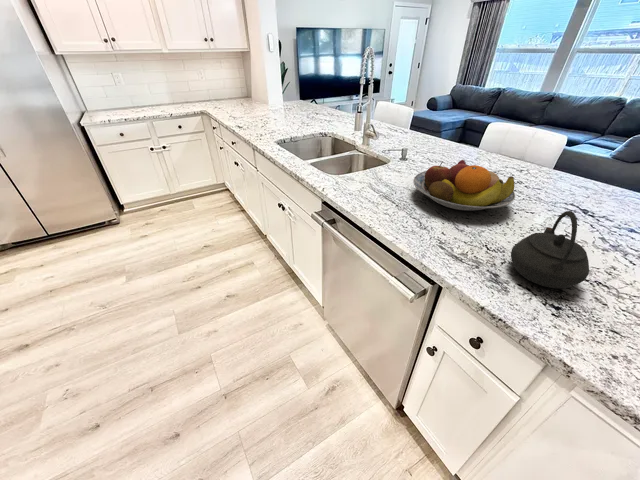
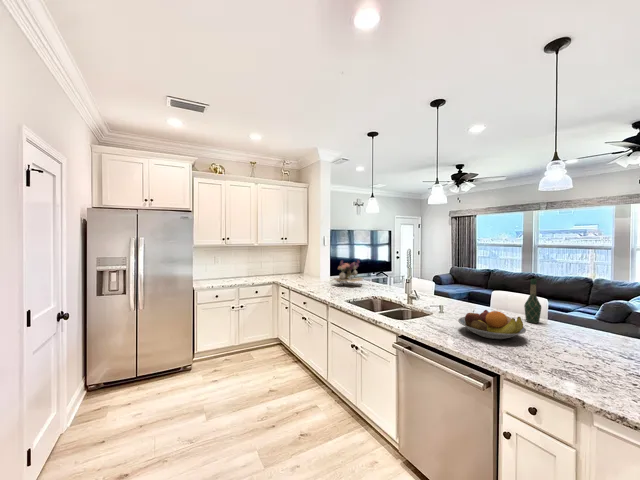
flower arrangement: none [275,73,320,115] -> present [334,259,362,284]
wine bottle: none [520,103,564,176] -> present [524,279,541,323]
kettle: present [511,211,589,288] -> none [532,327,578,372]

